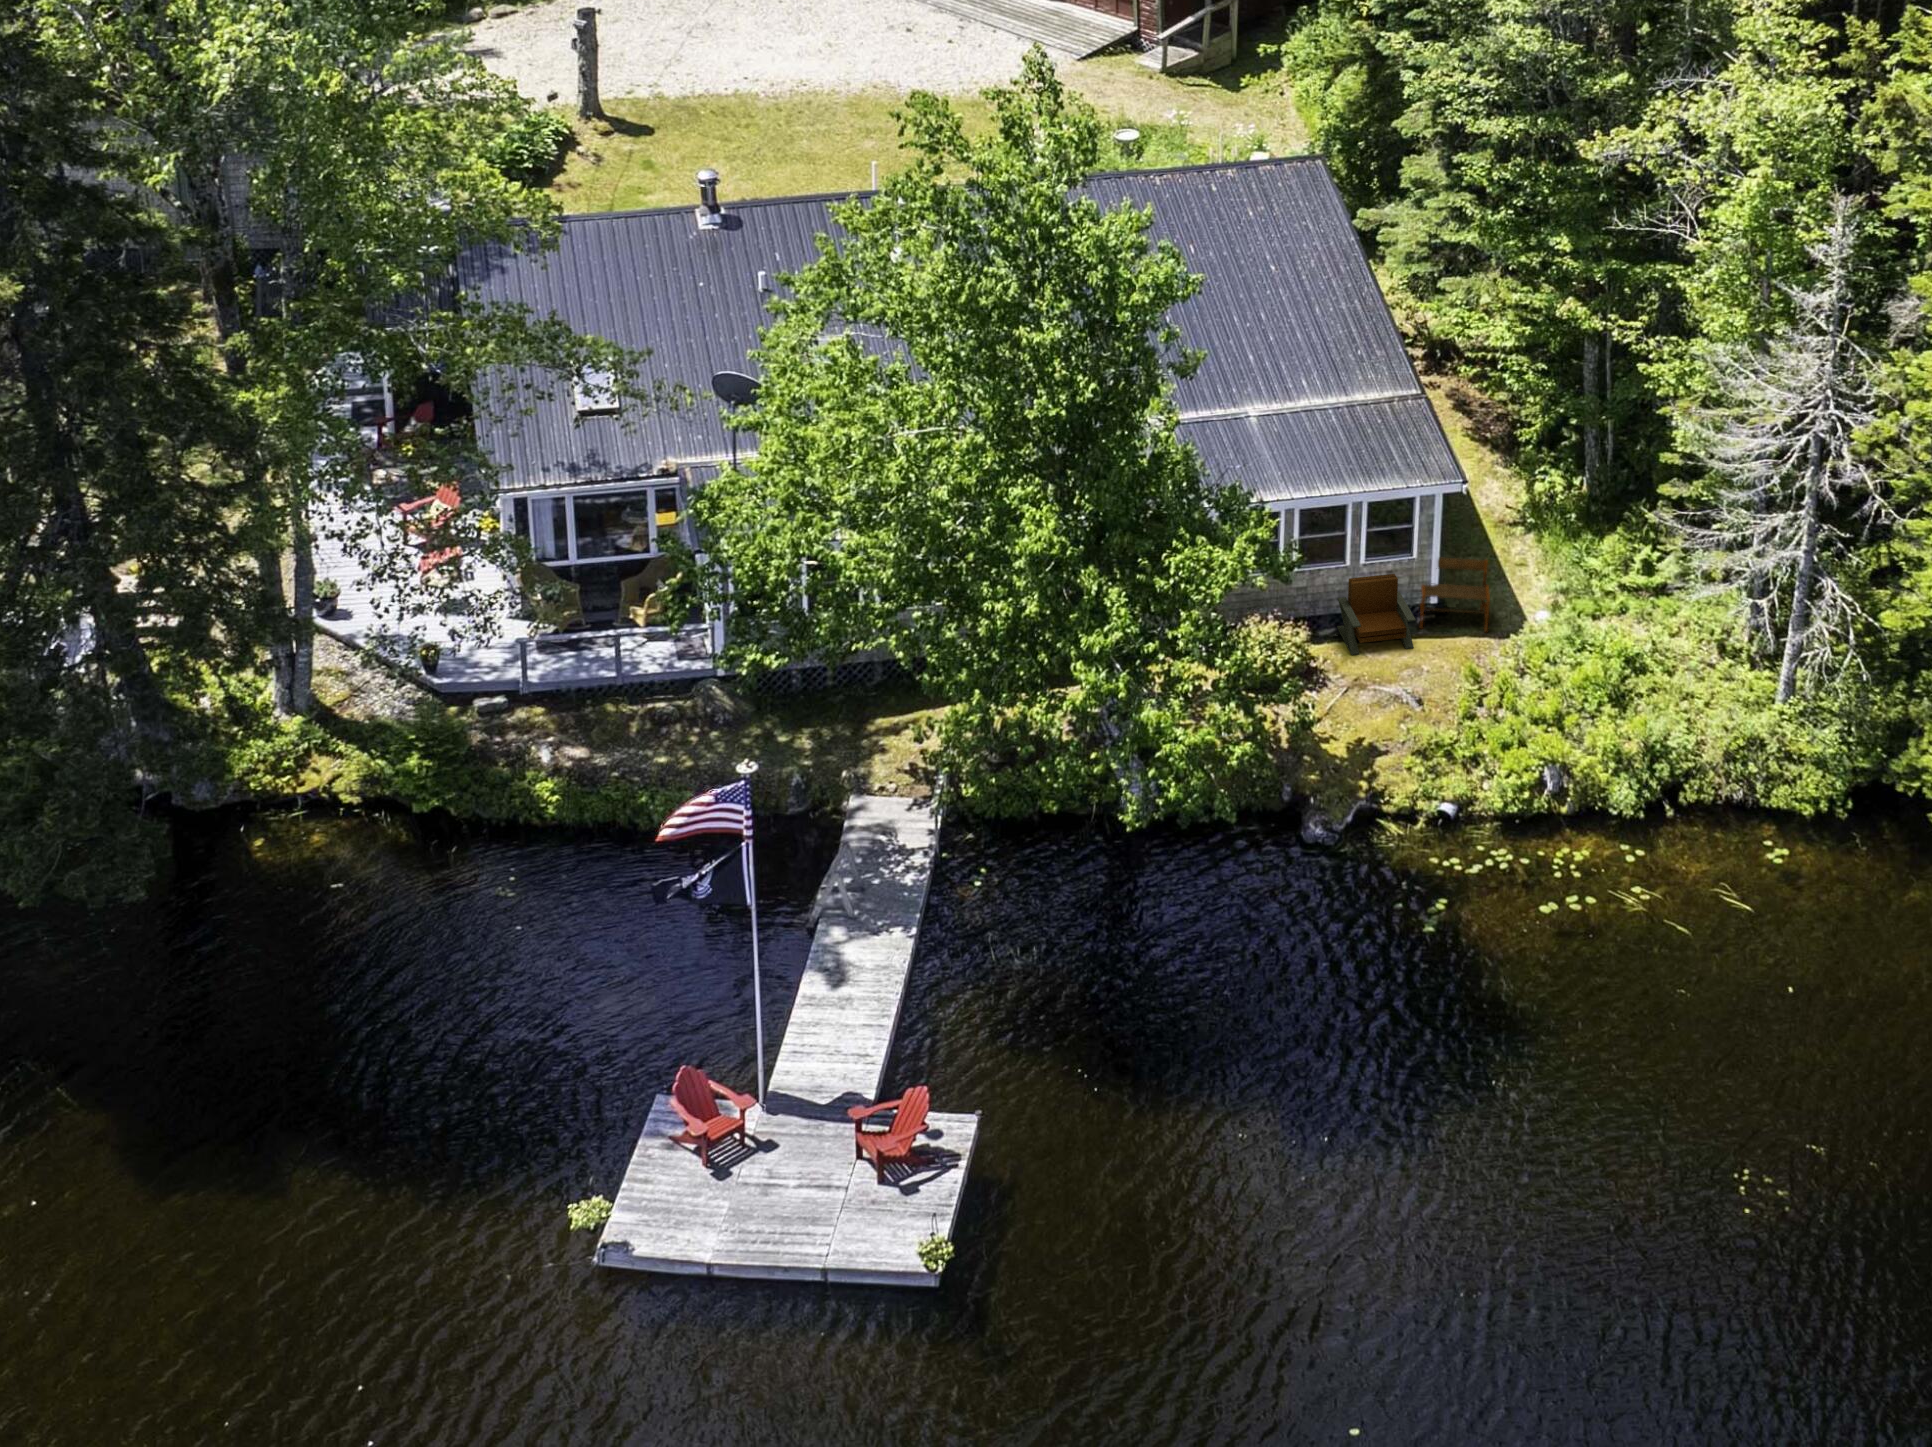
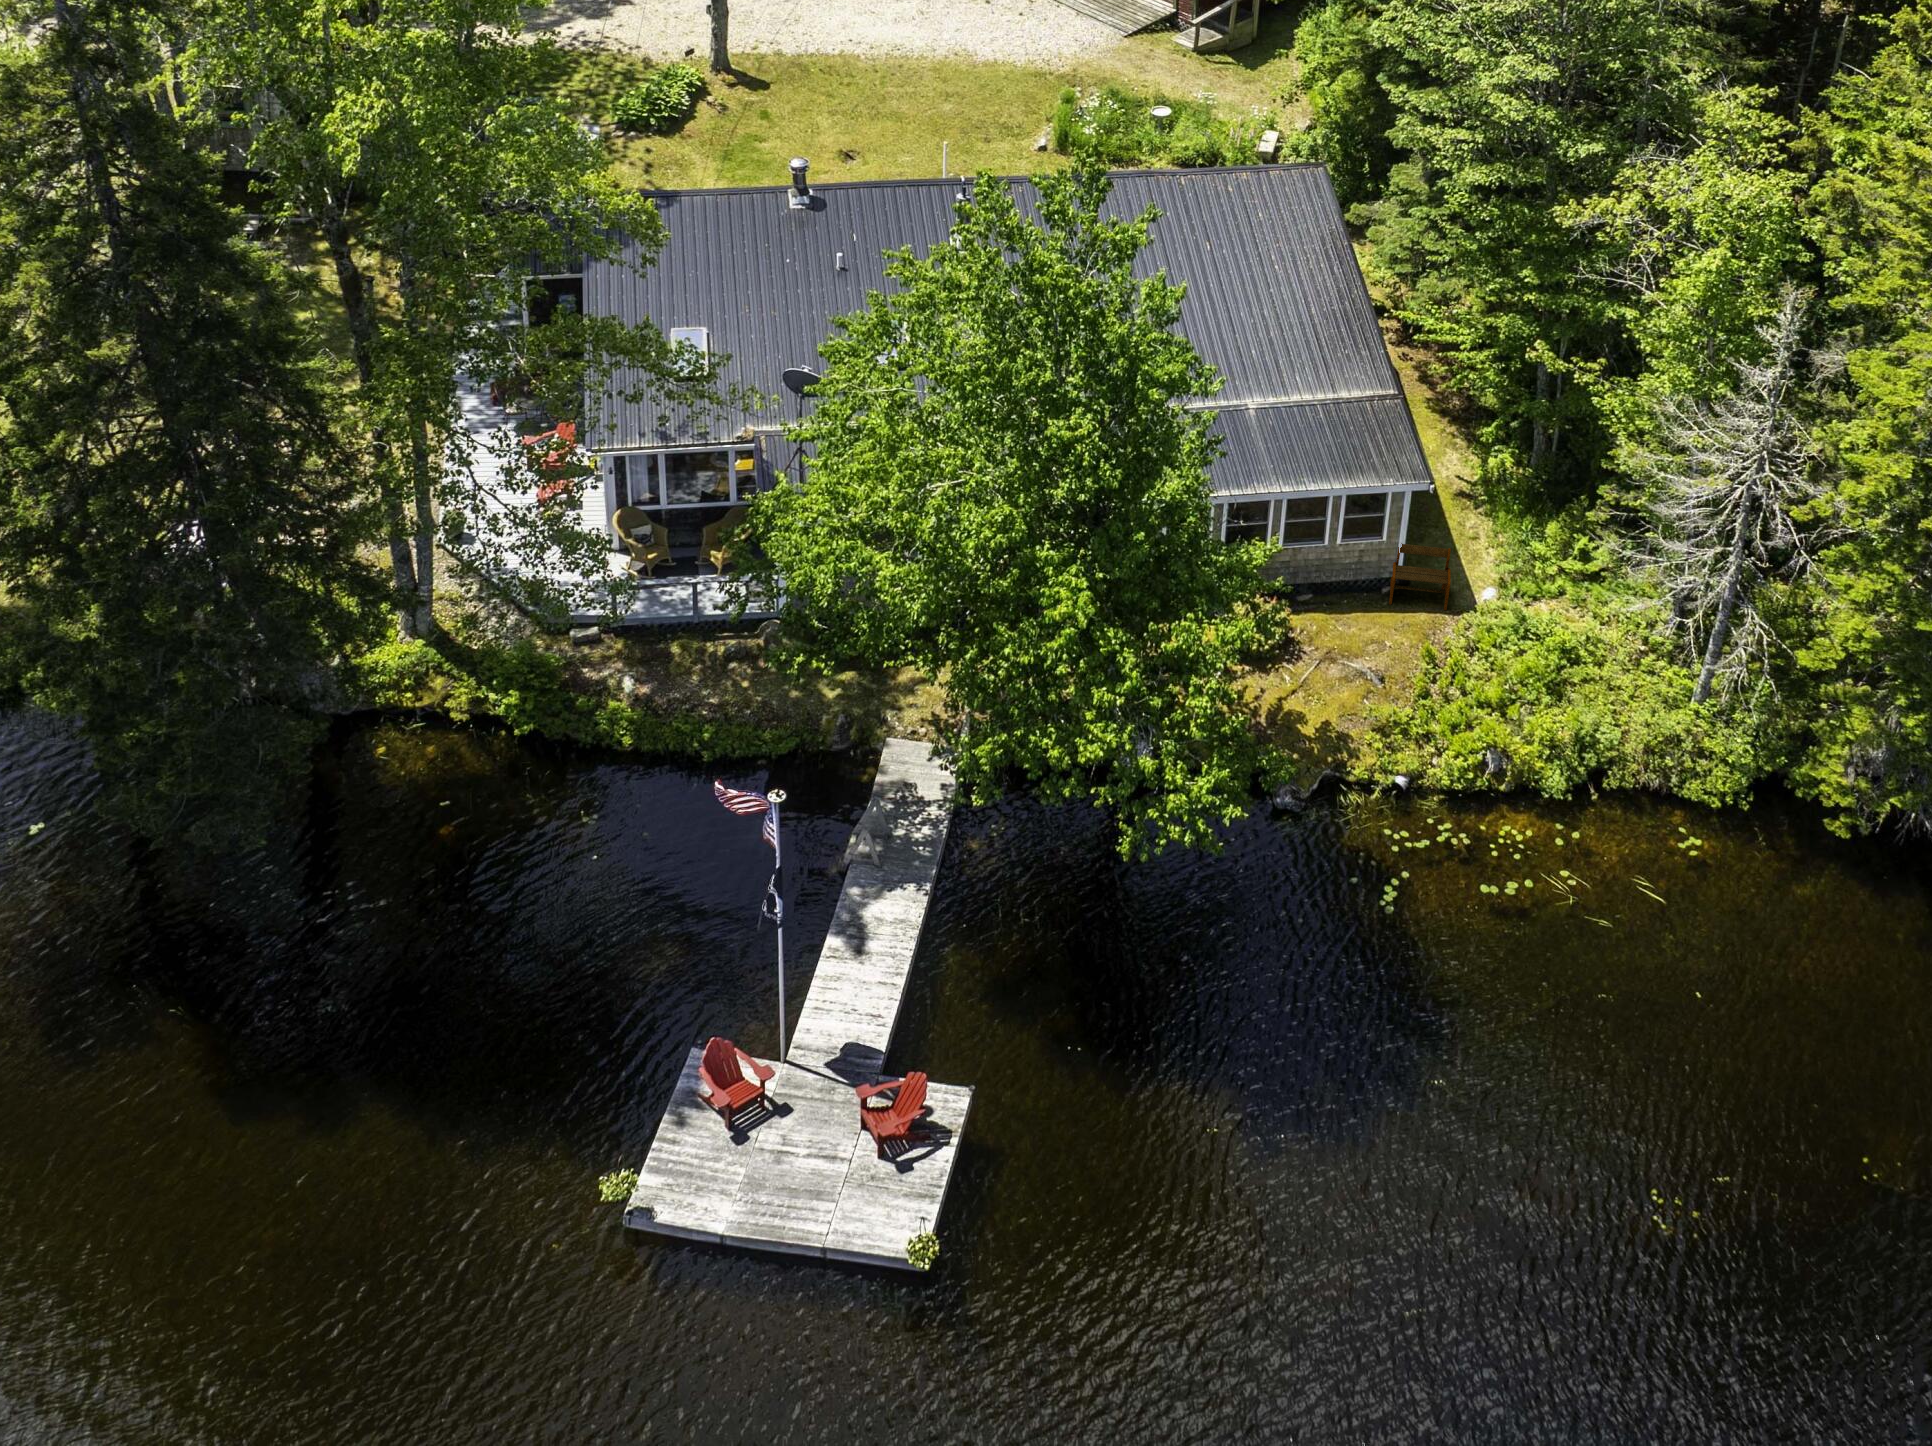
lounge chair: present [1337,574,1416,655] -> none [1318,559,1386,629]

